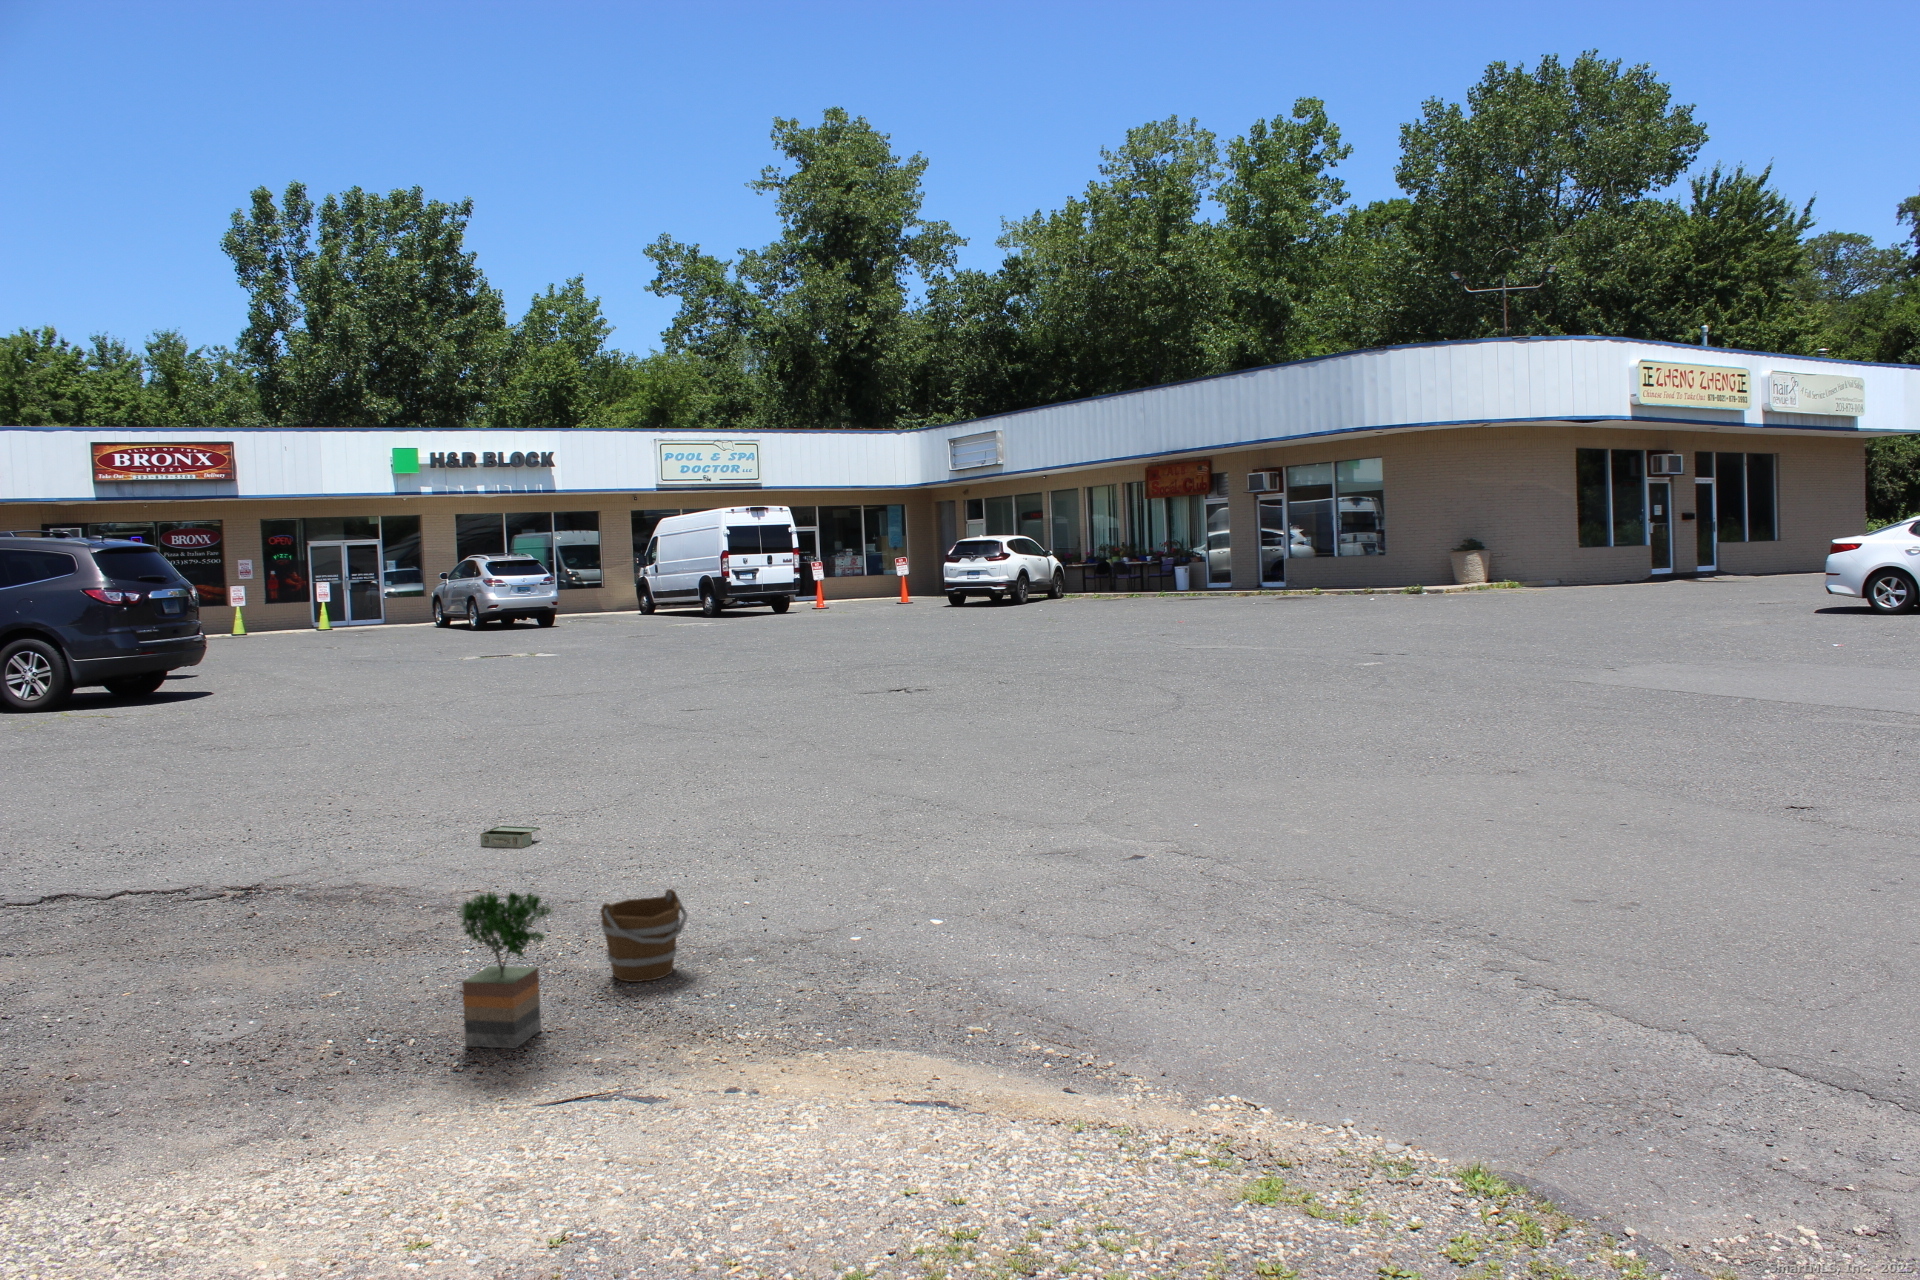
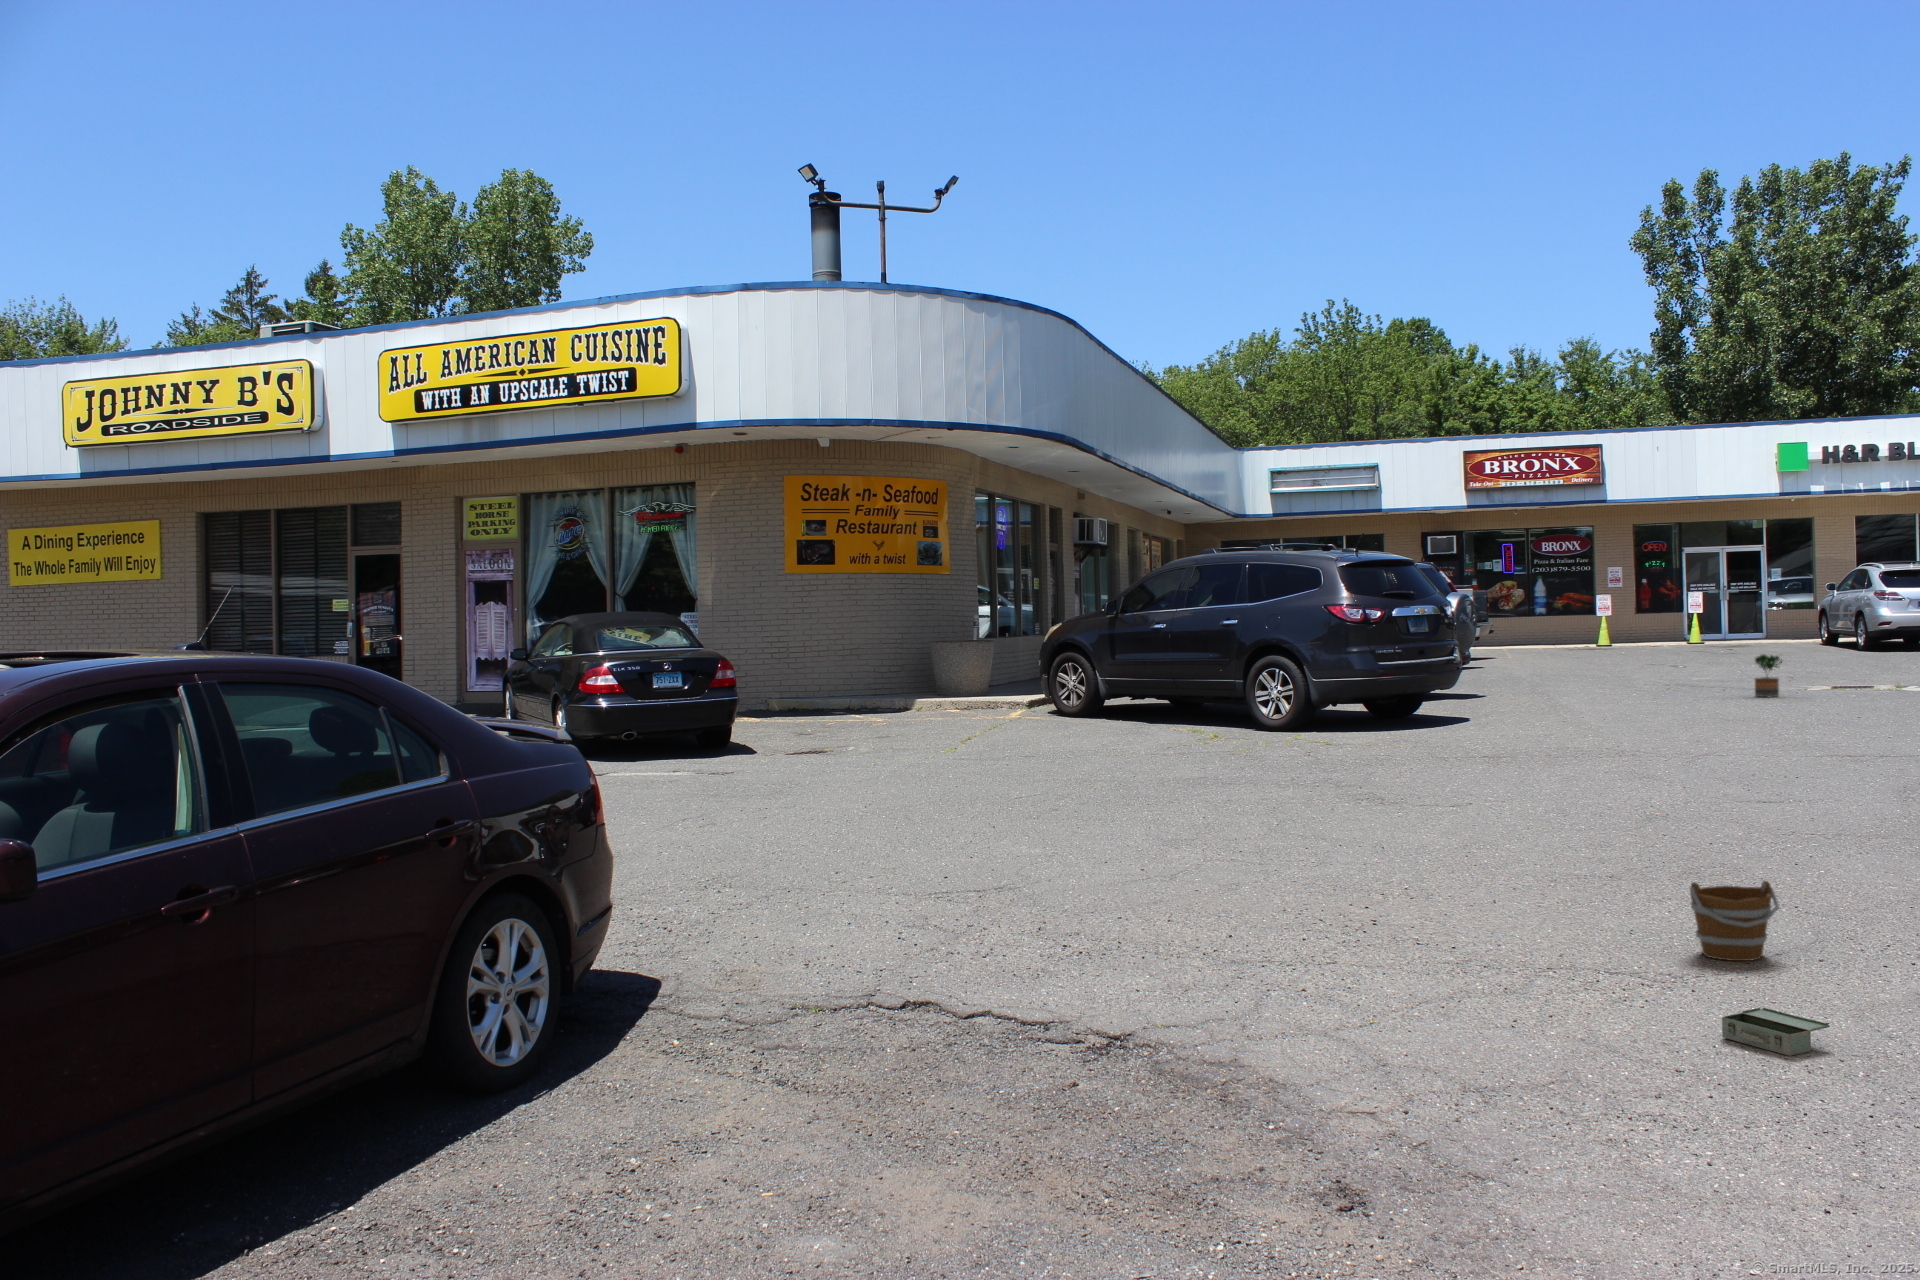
toolbox: present [480,826,540,848] -> present [1722,1008,1830,1056]
potted tree: present [459,892,553,1049] -> present [1755,655,1783,698]

